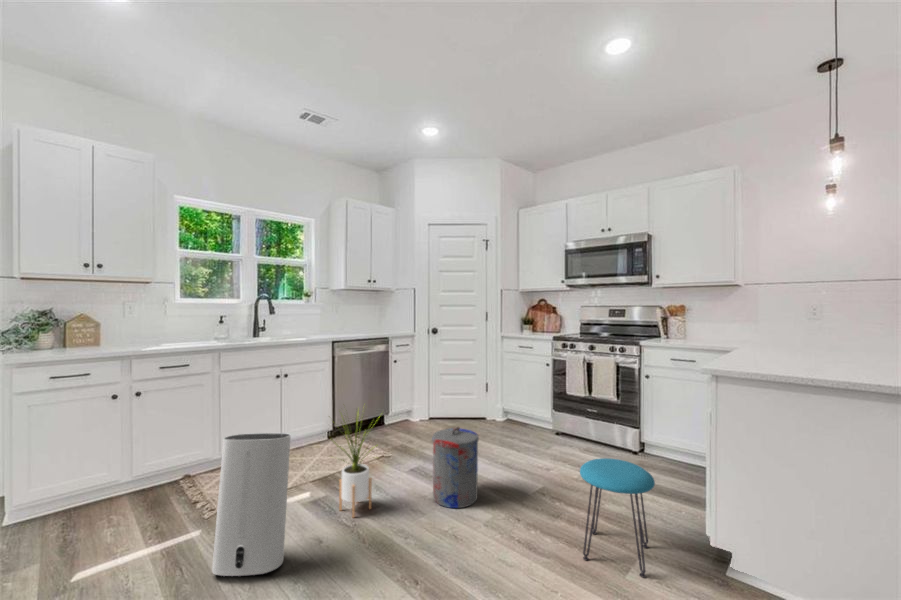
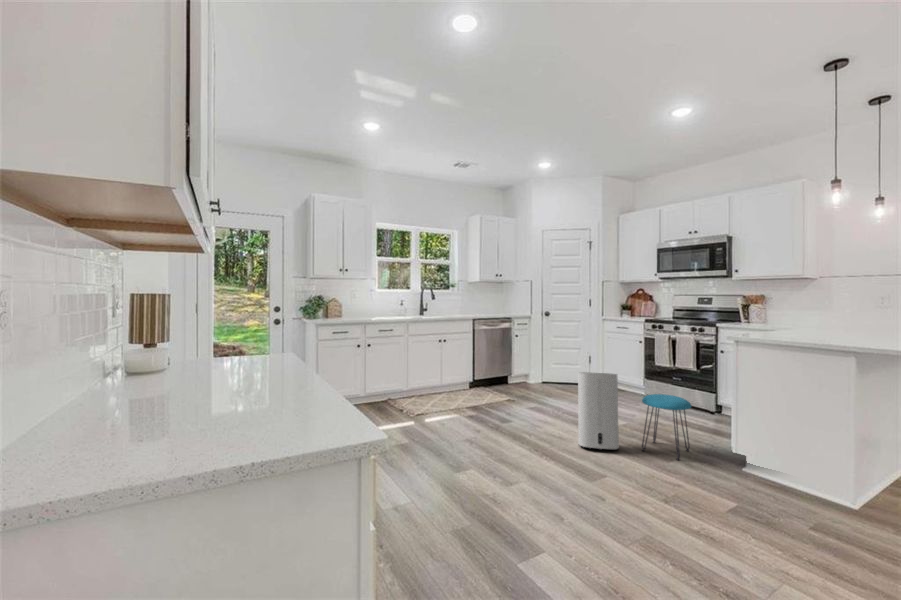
house plant: present [331,415,373,517] -> none [481,355,516,423]
trash can: present [432,427,479,508] -> none [546,375,578,425]
air purifier: present [212,433,290,576] -> present [578,372,619,449]

